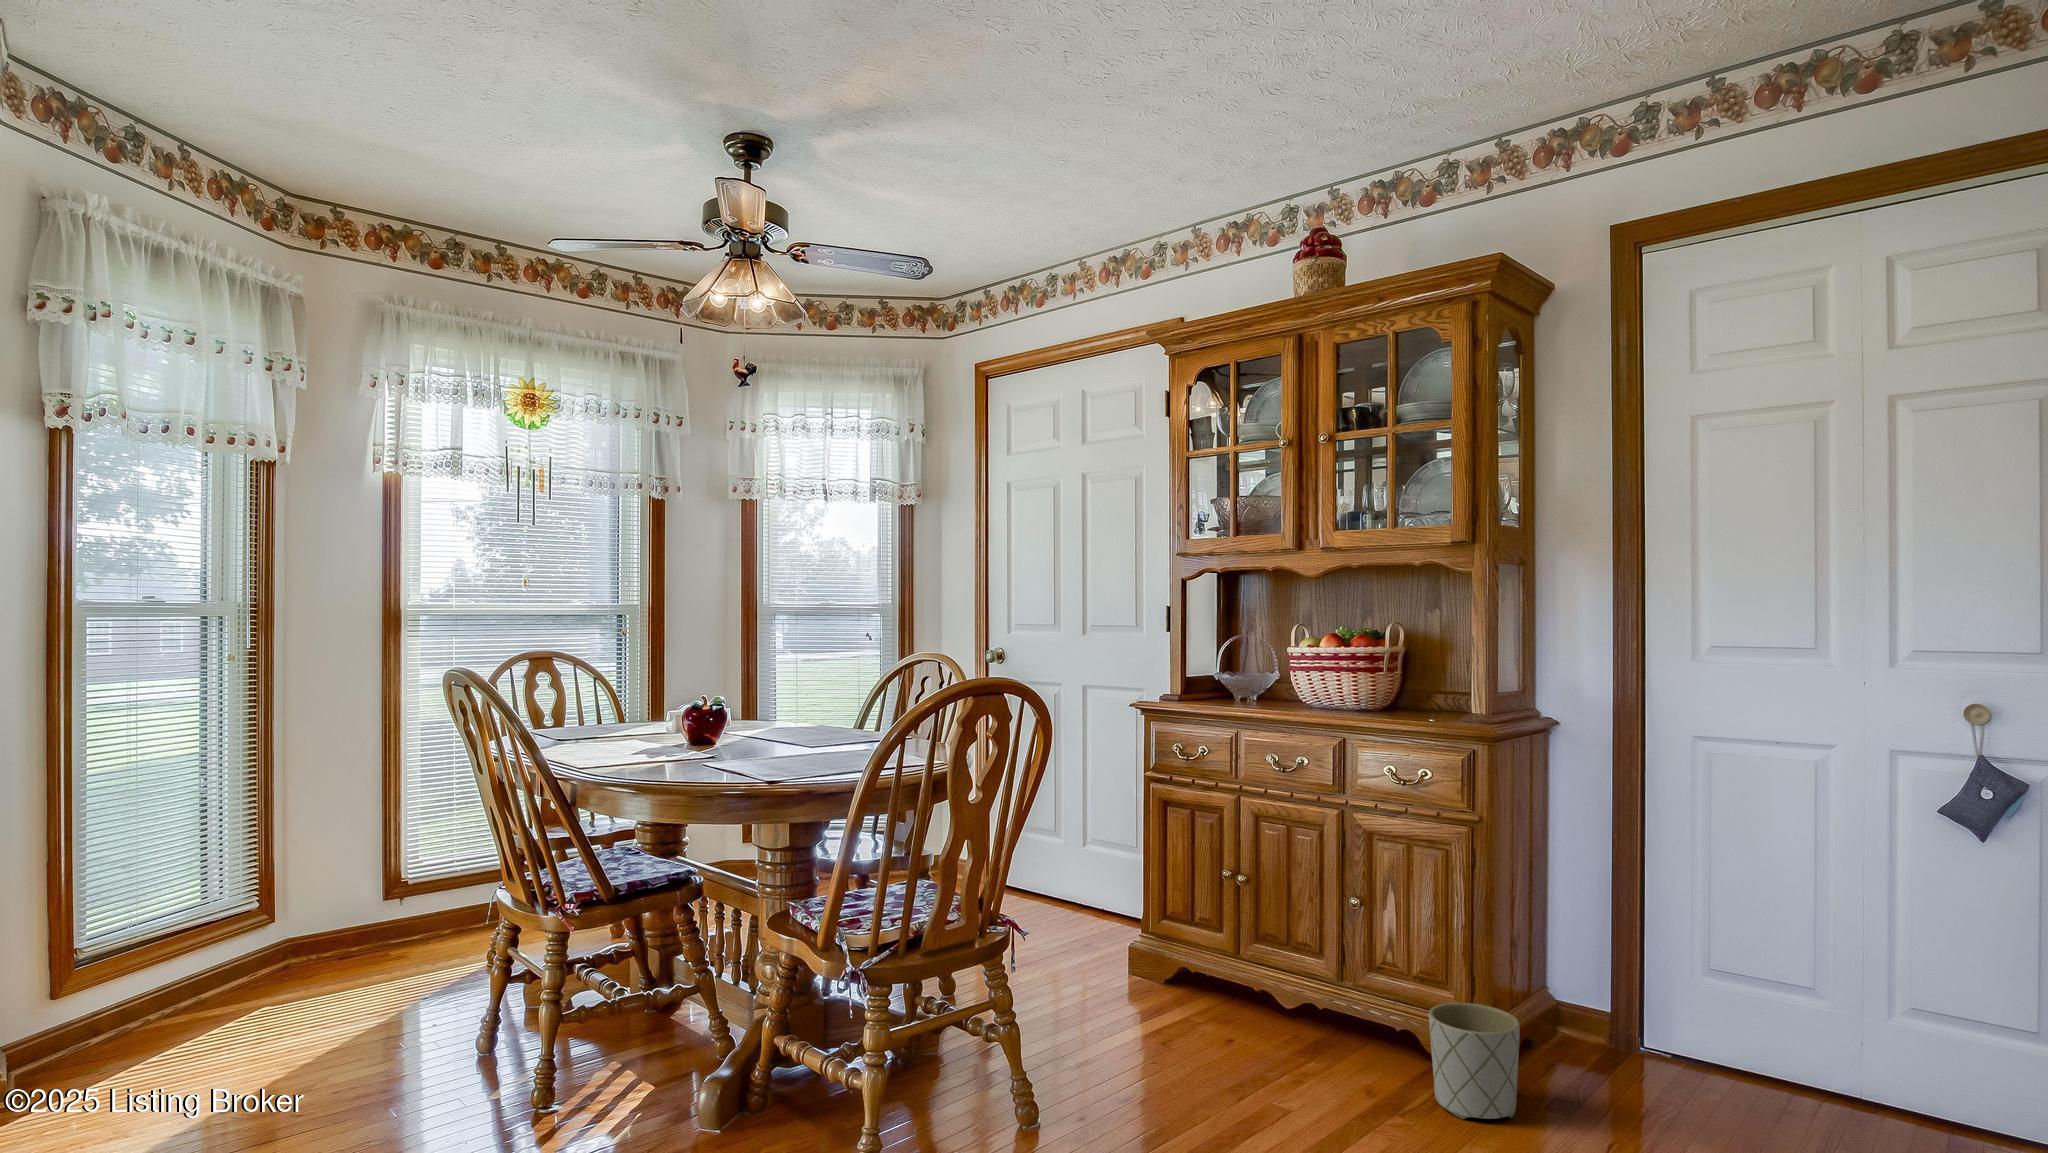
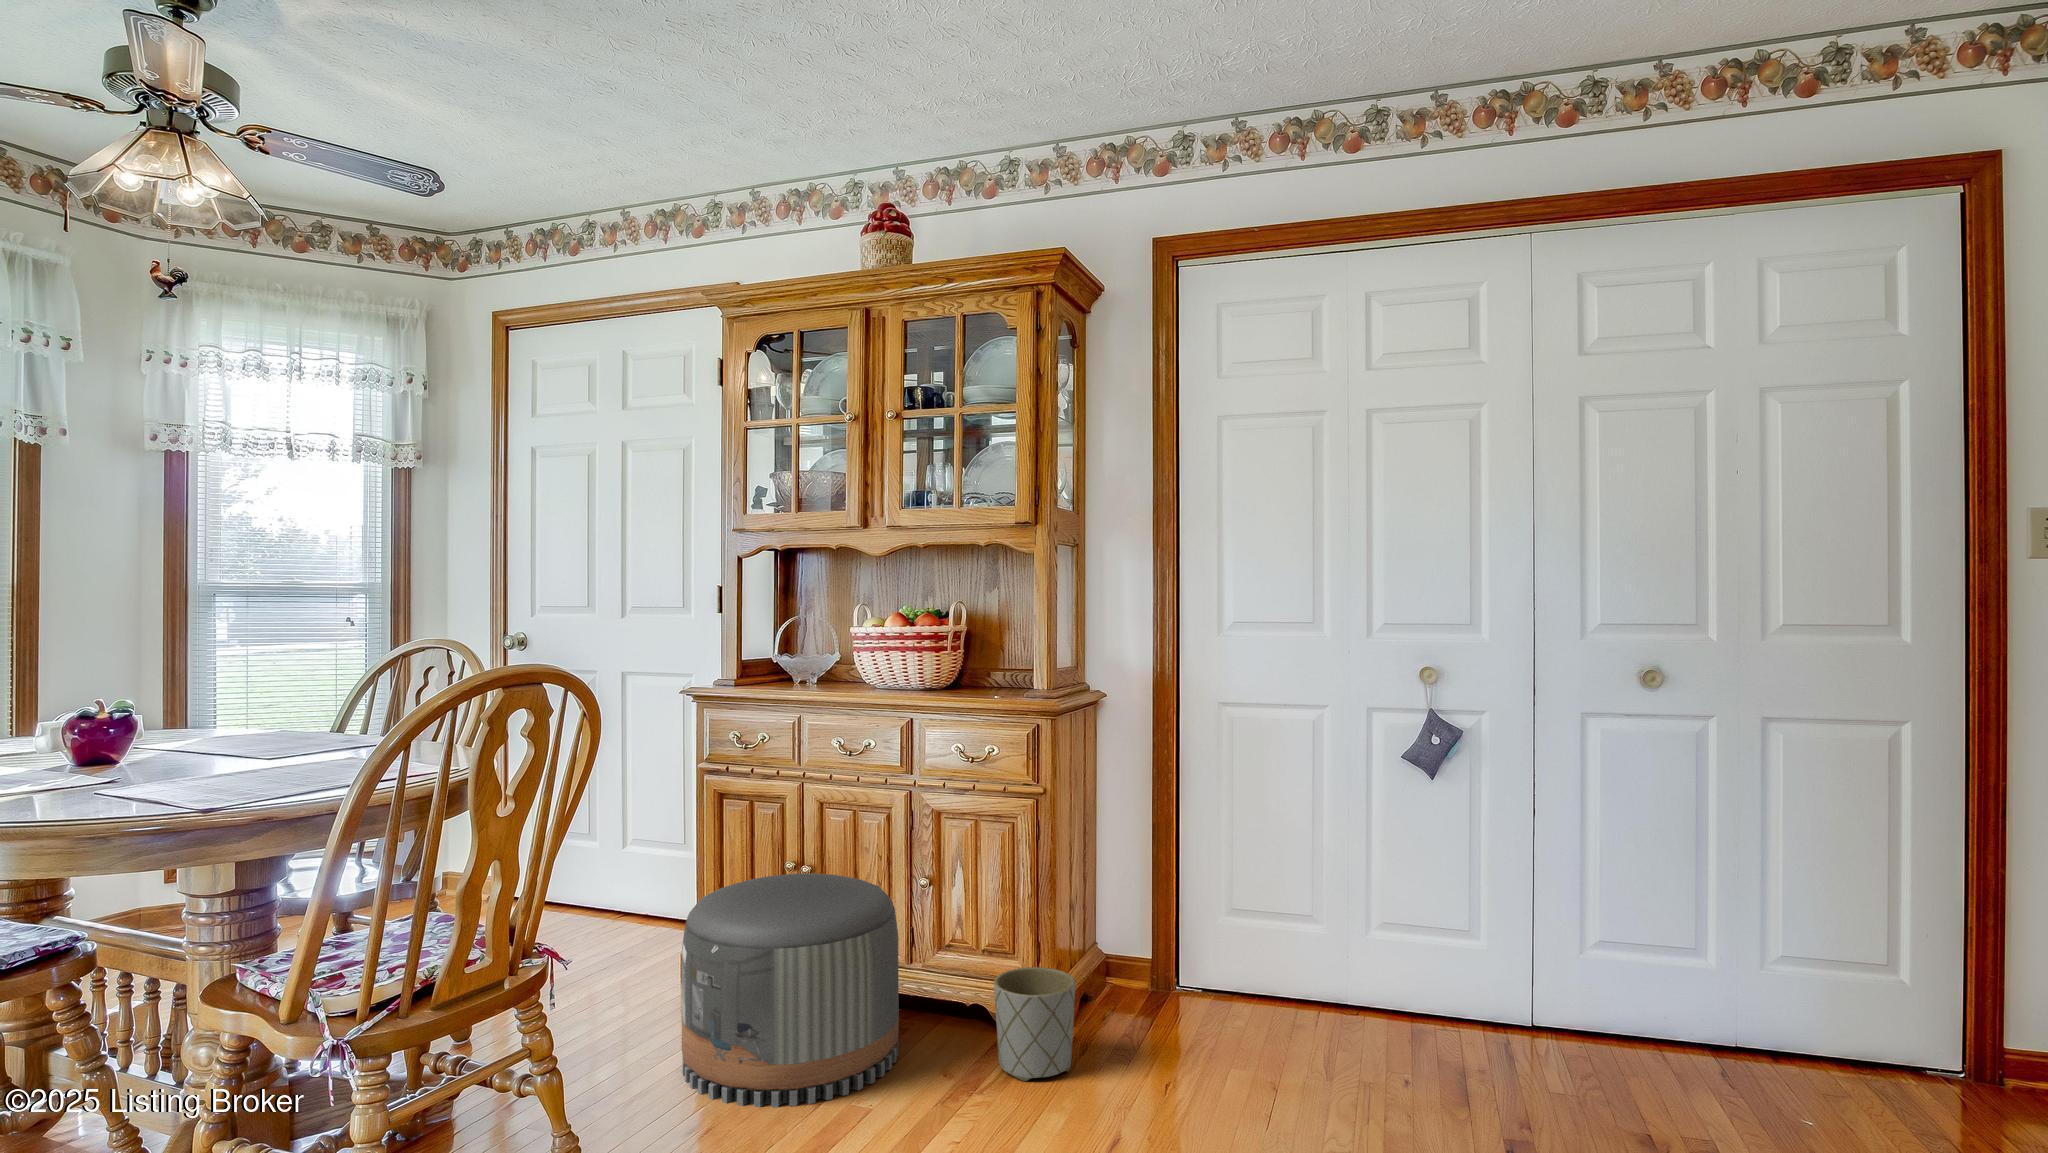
pouf: none [1126,883,1330,1100] -> present [682,873,899,1108]

